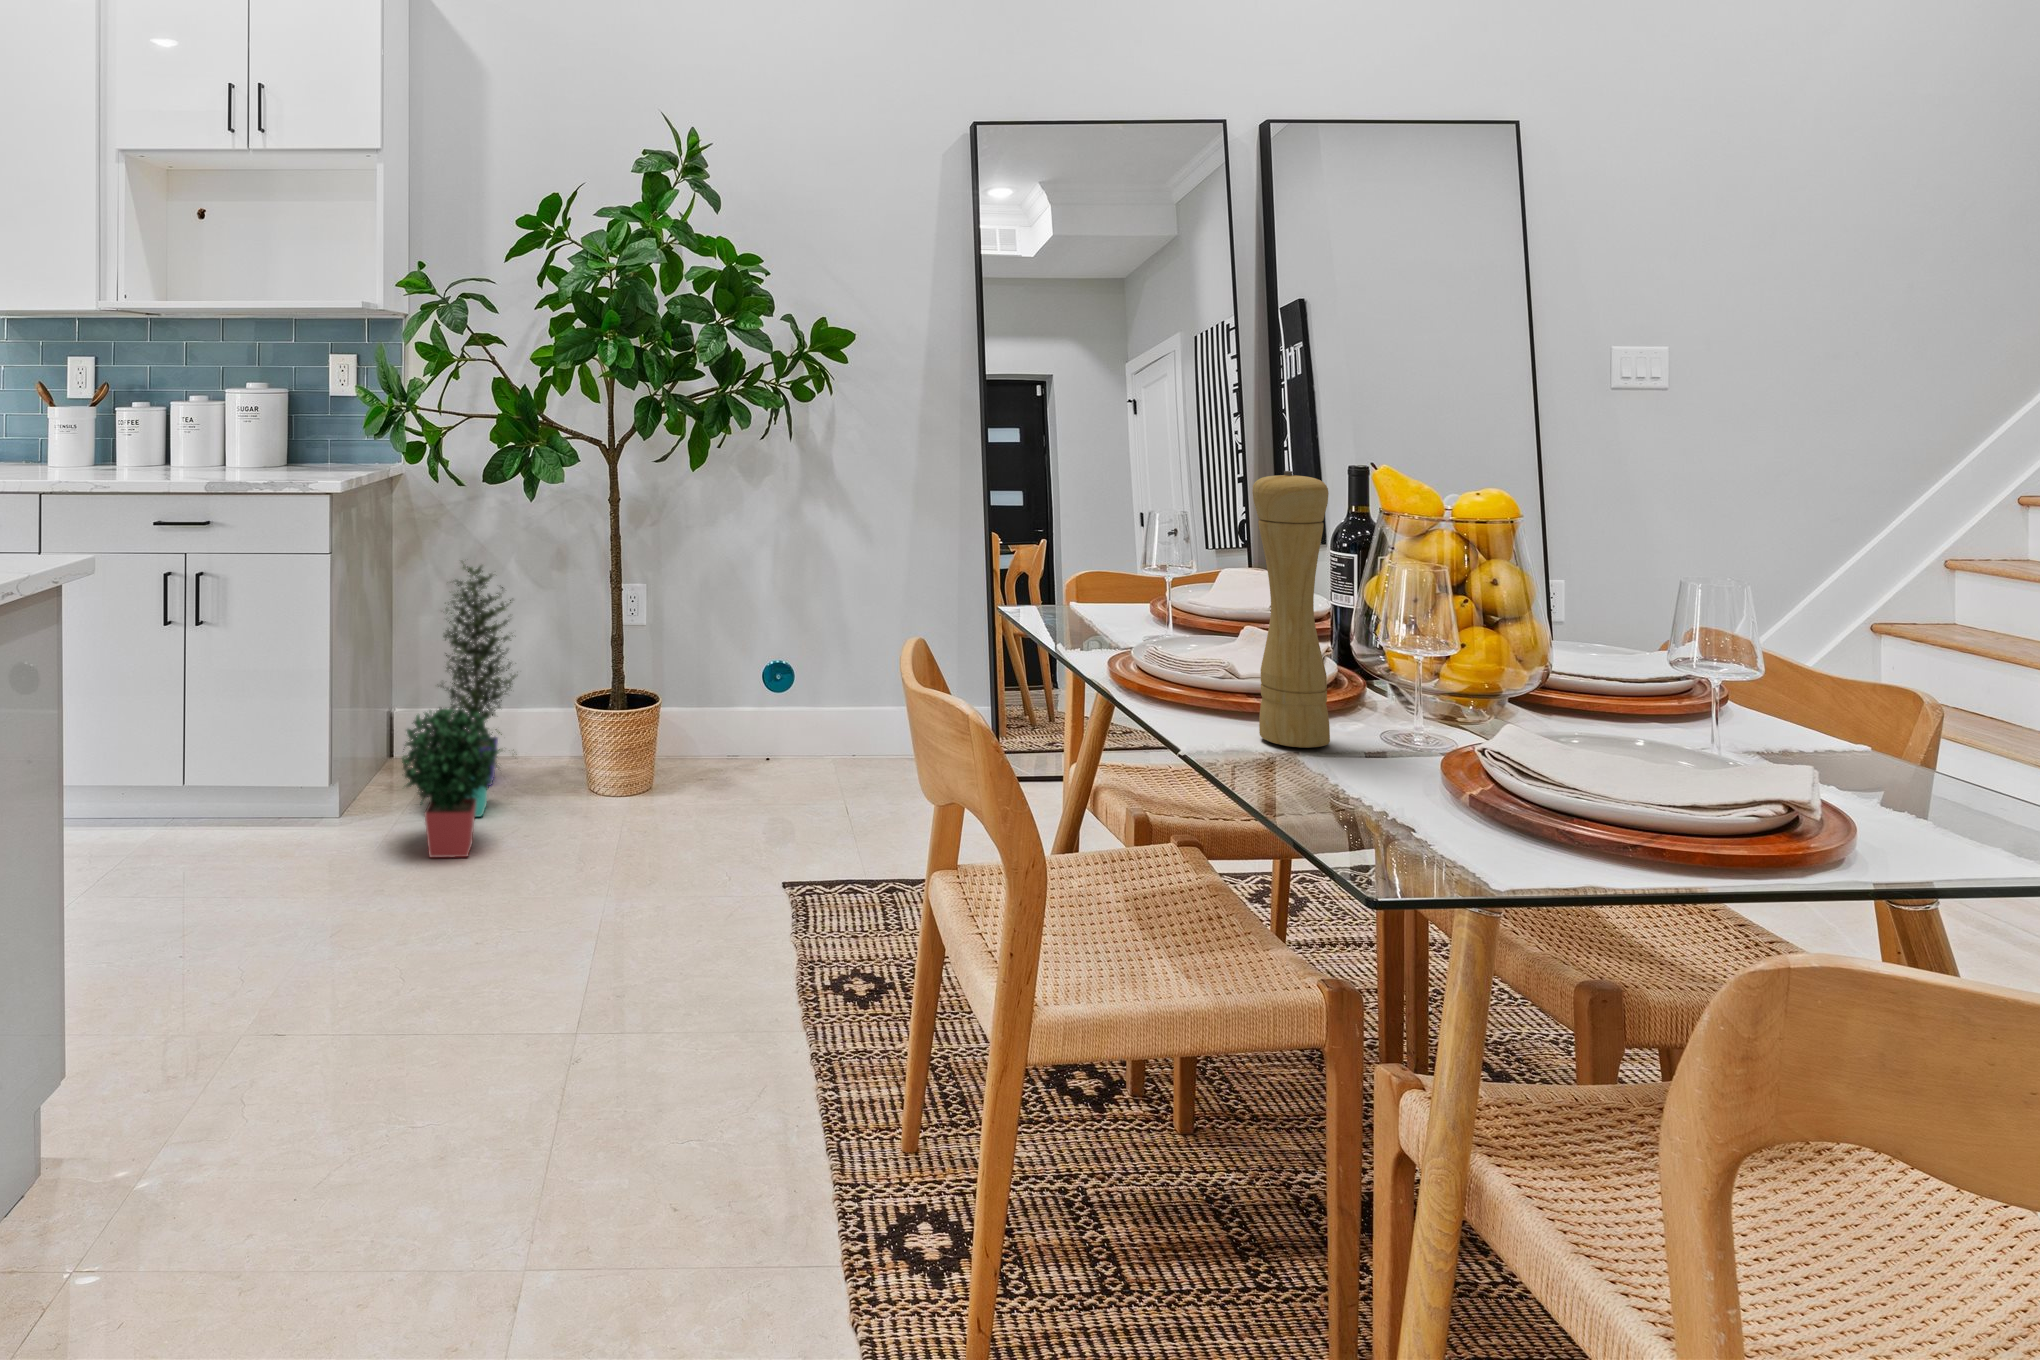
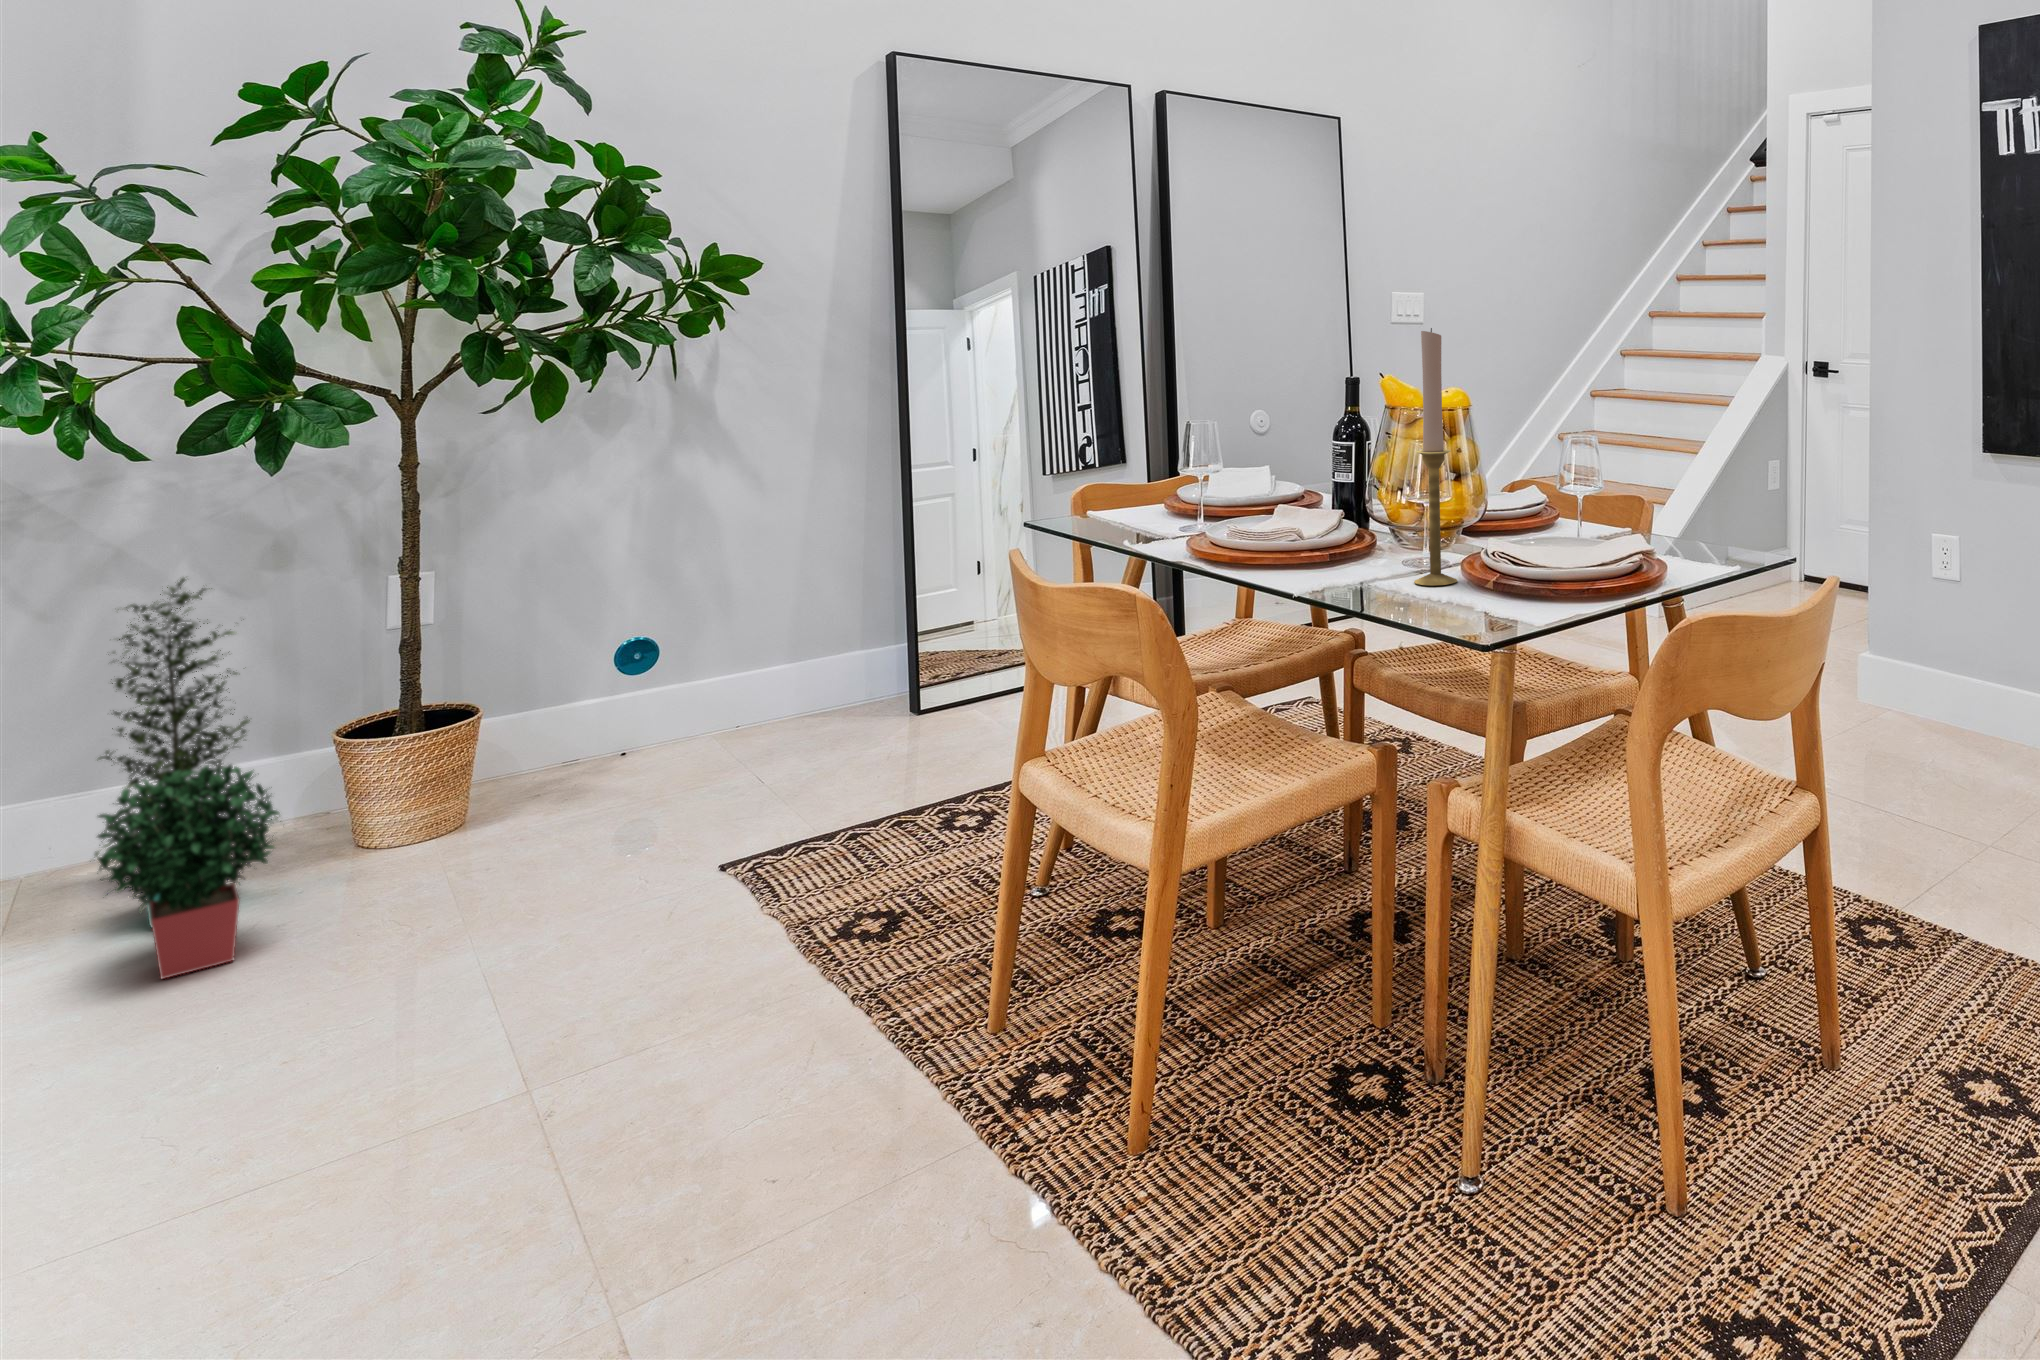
candlestick: none [1345,434,1413,794] -> present [1414,328,1457,585]
pepper mill: present [1253,471,1330,748] -> none [1328,362,1383,571]

